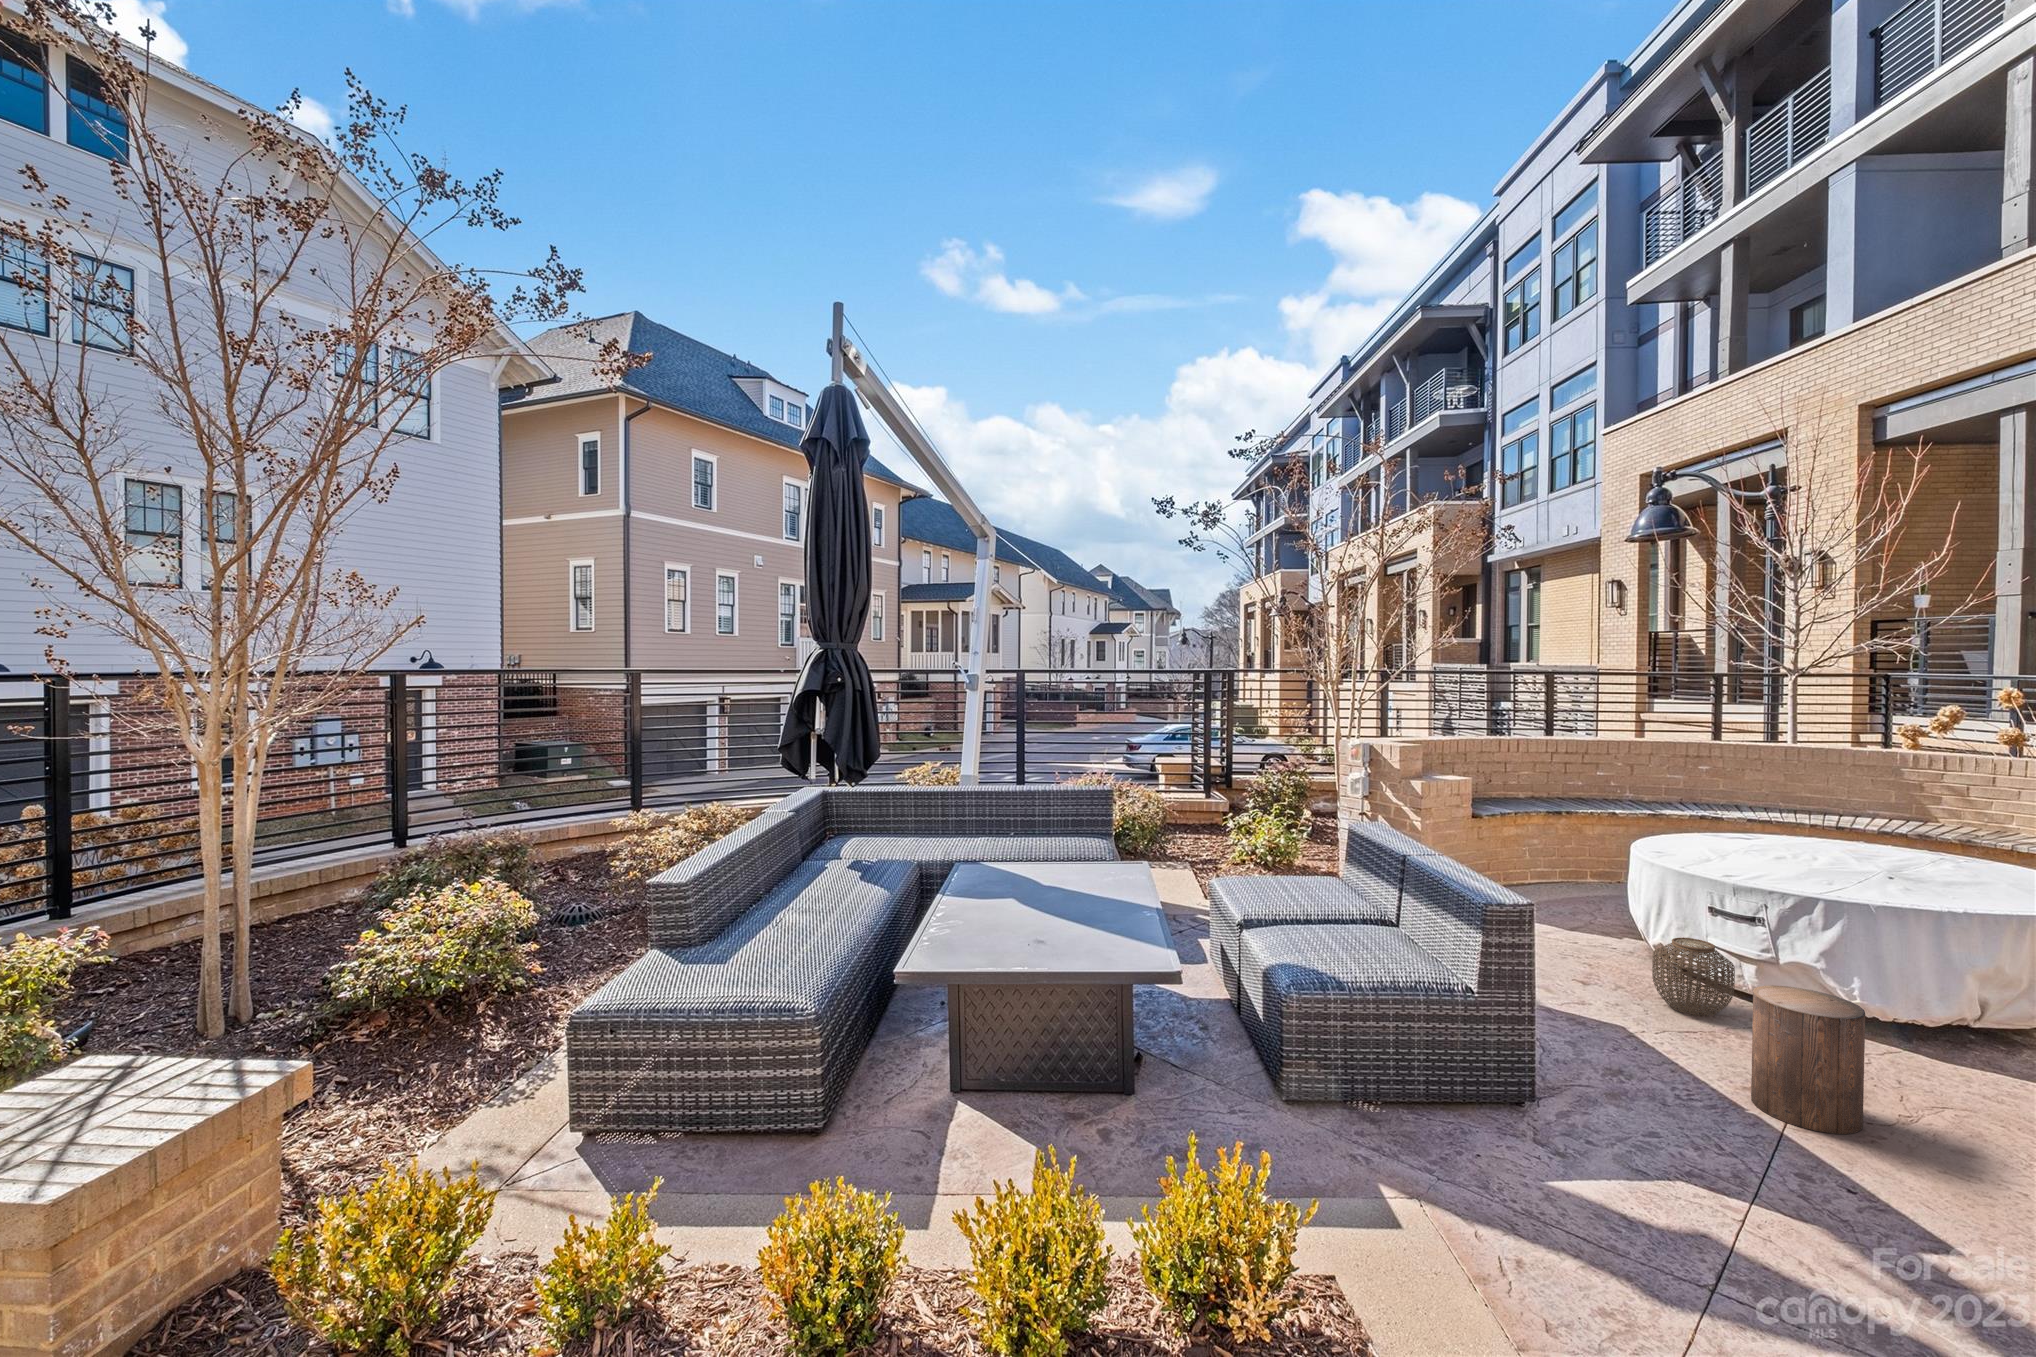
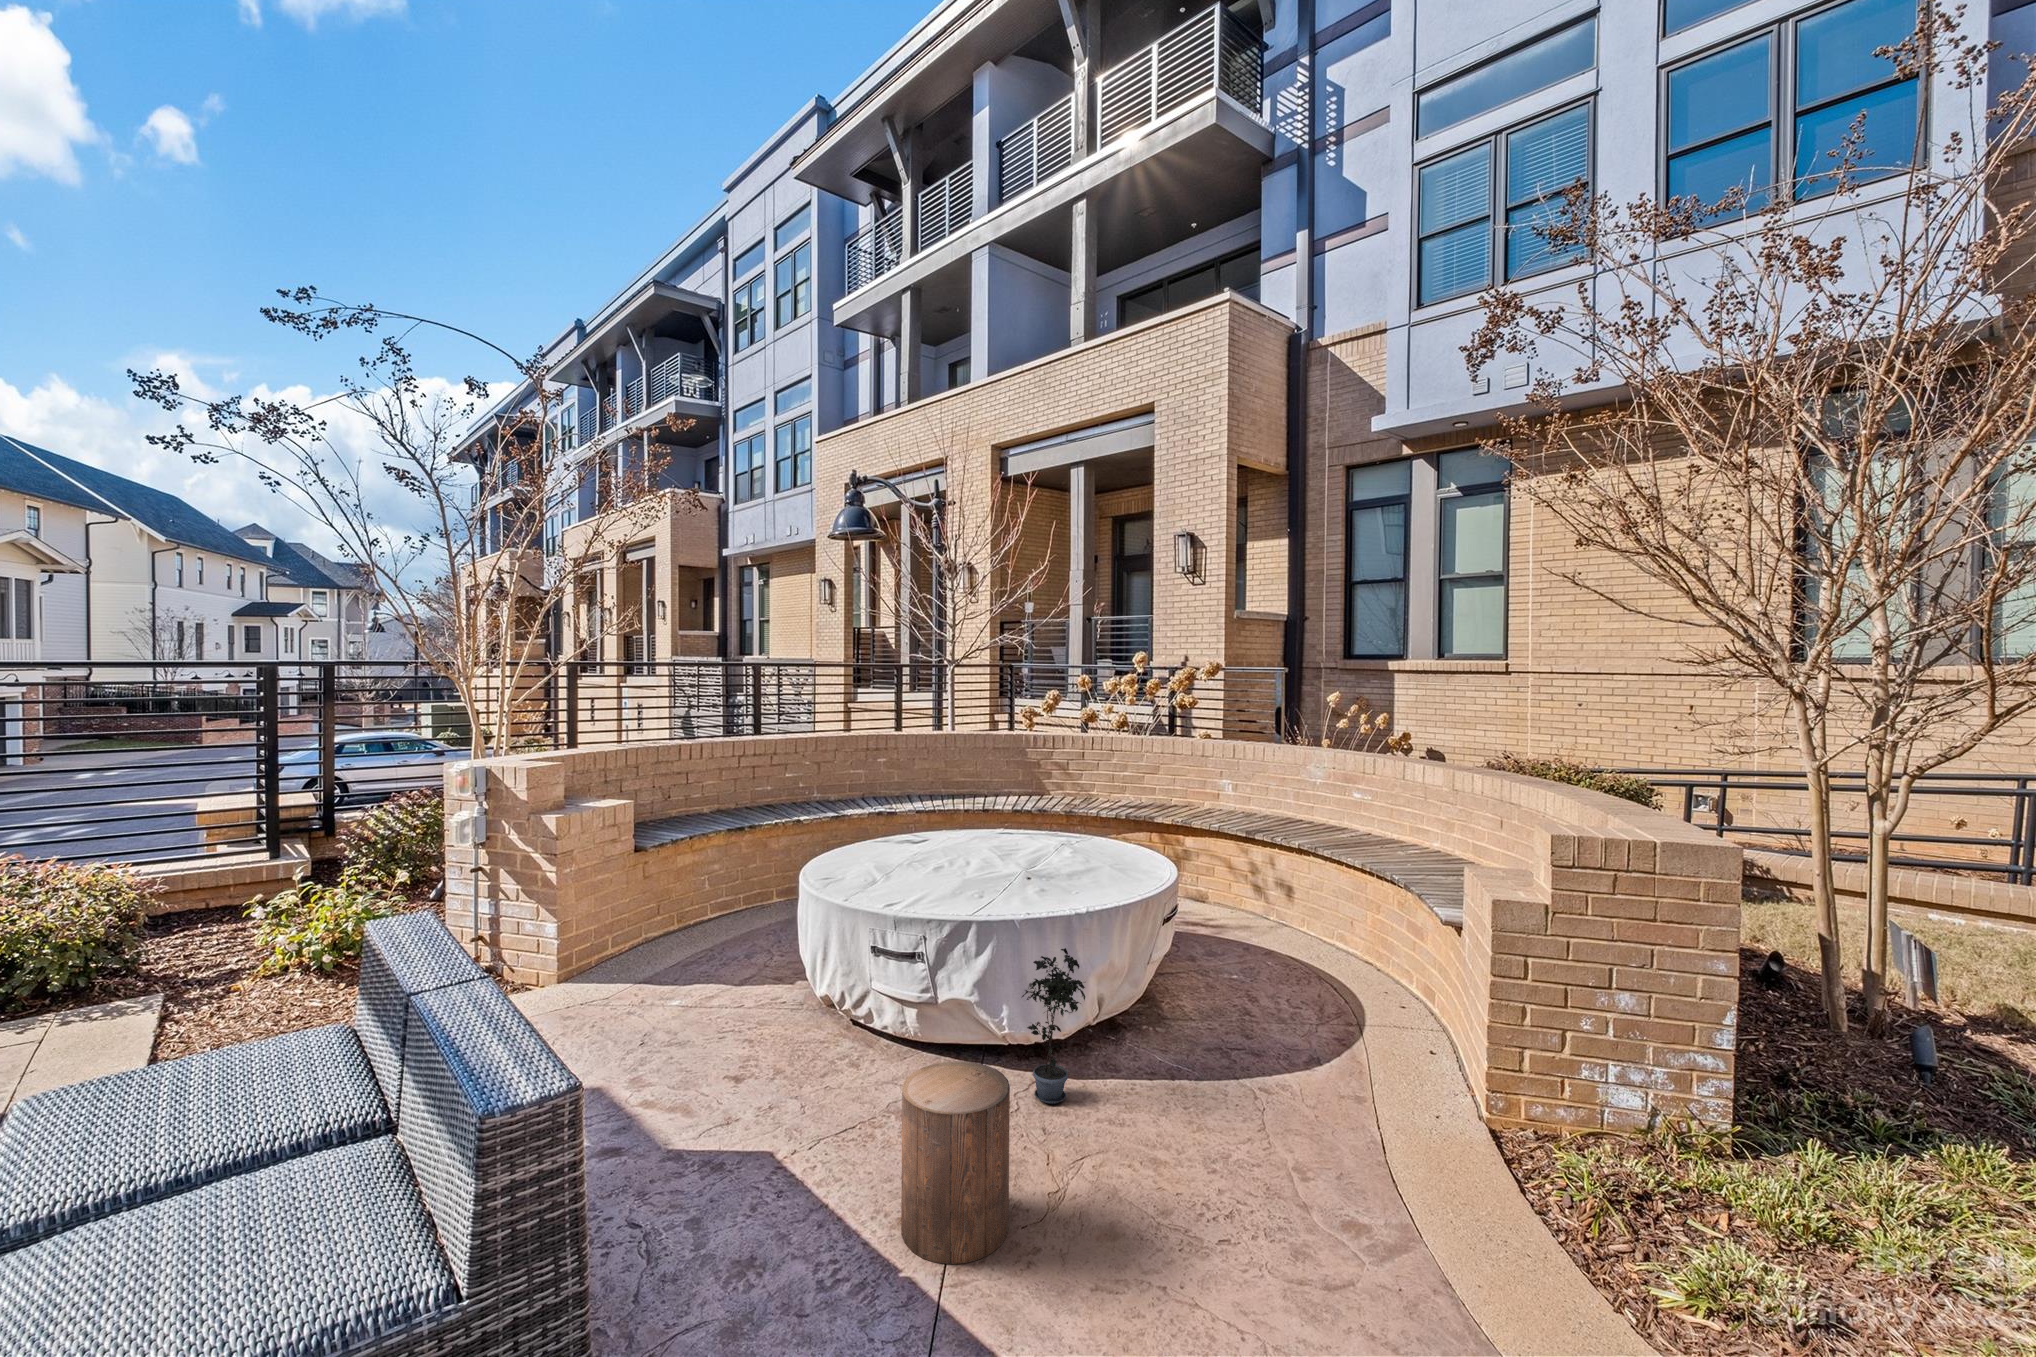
potted plant: none [1884,937,1971,1076] -> present [1022,948,1085,1104]
woven basket: present [1652,938,1735,1016] -> none [812,990,894,1090]

